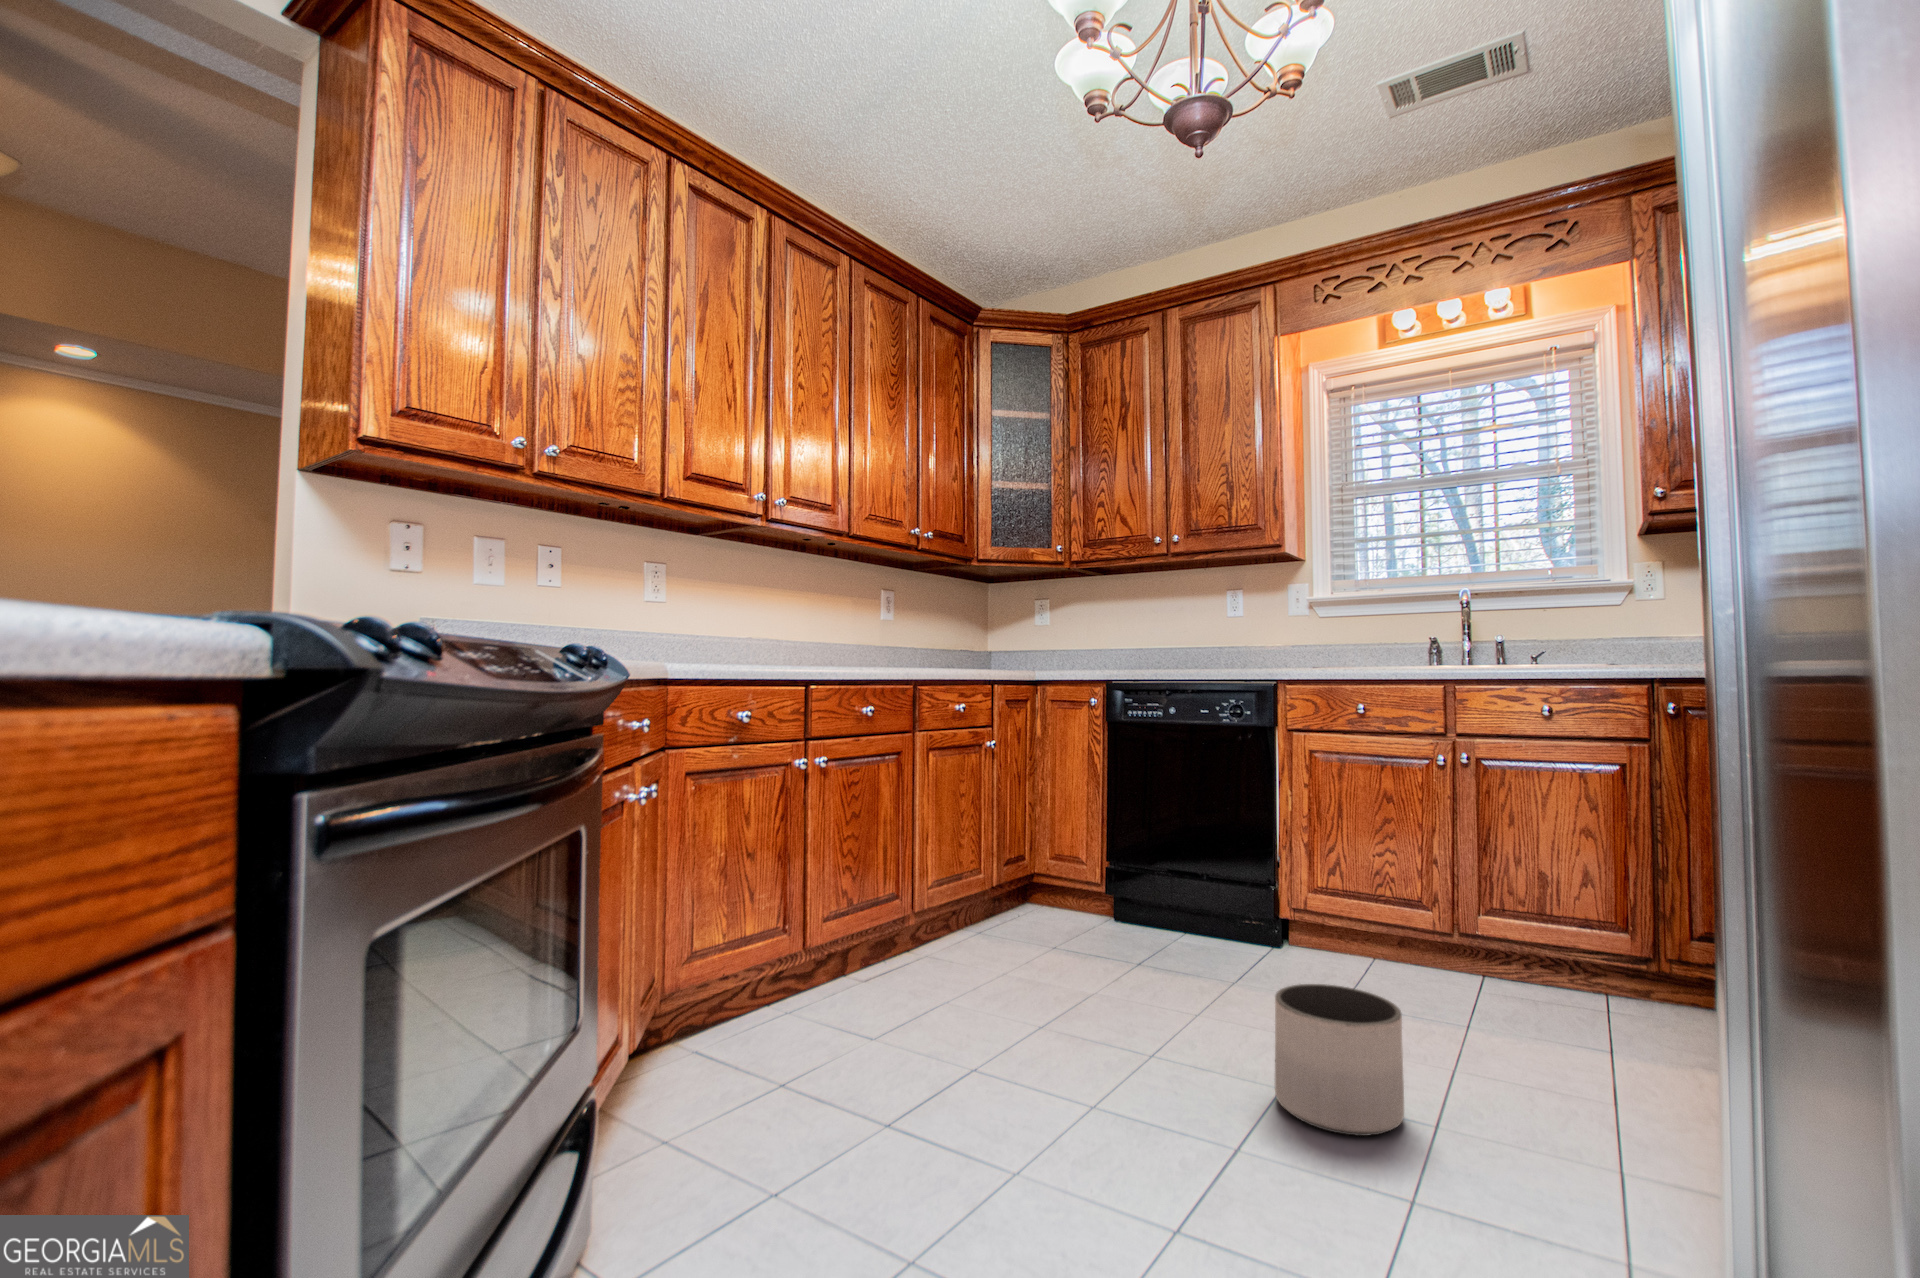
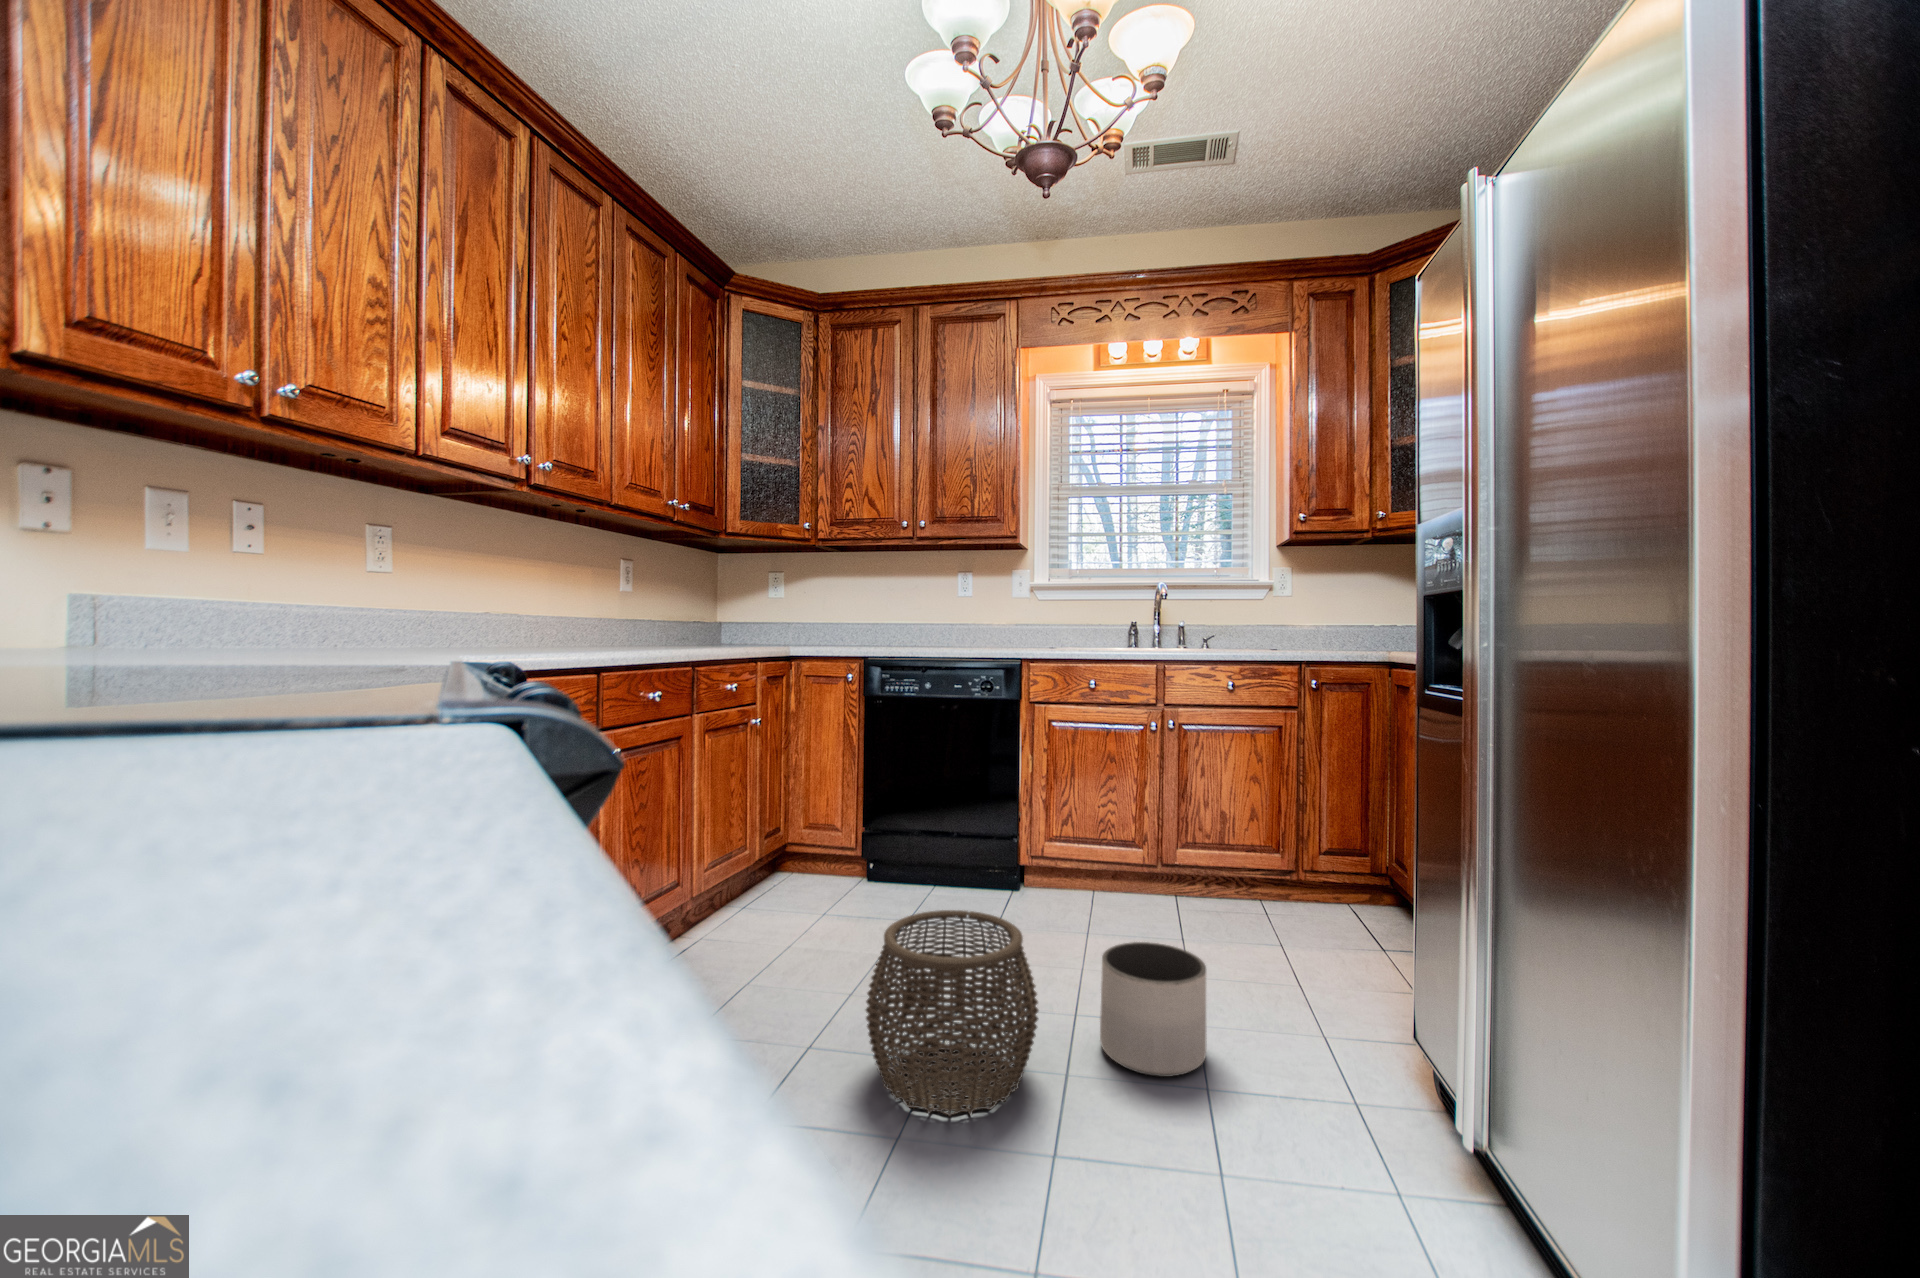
woven basket: none [1008,918,1189,1120] -> present [866,910,1039,1116]

